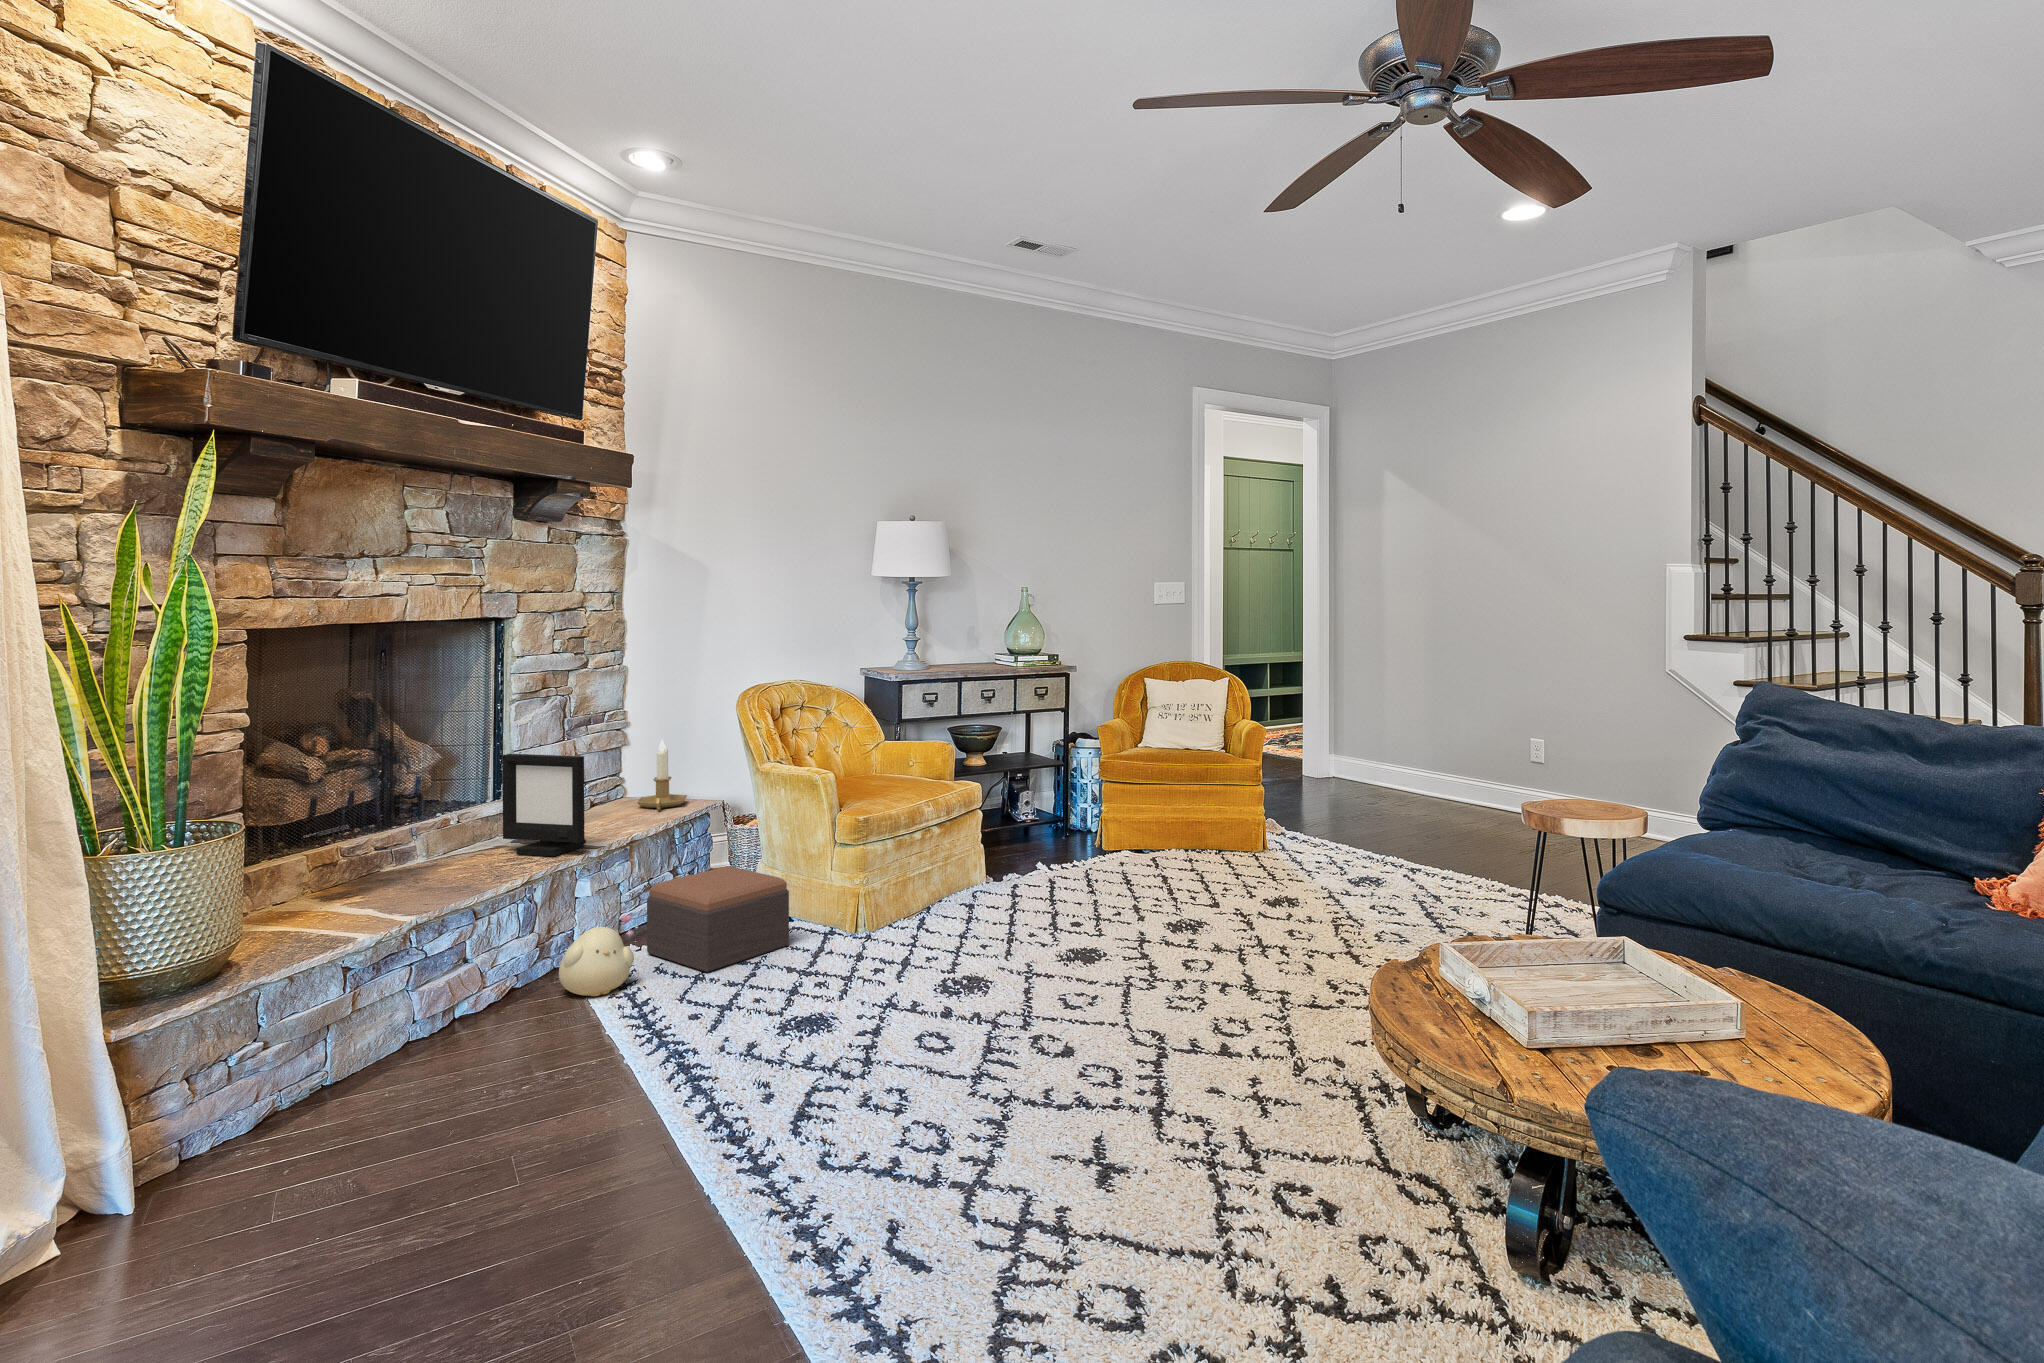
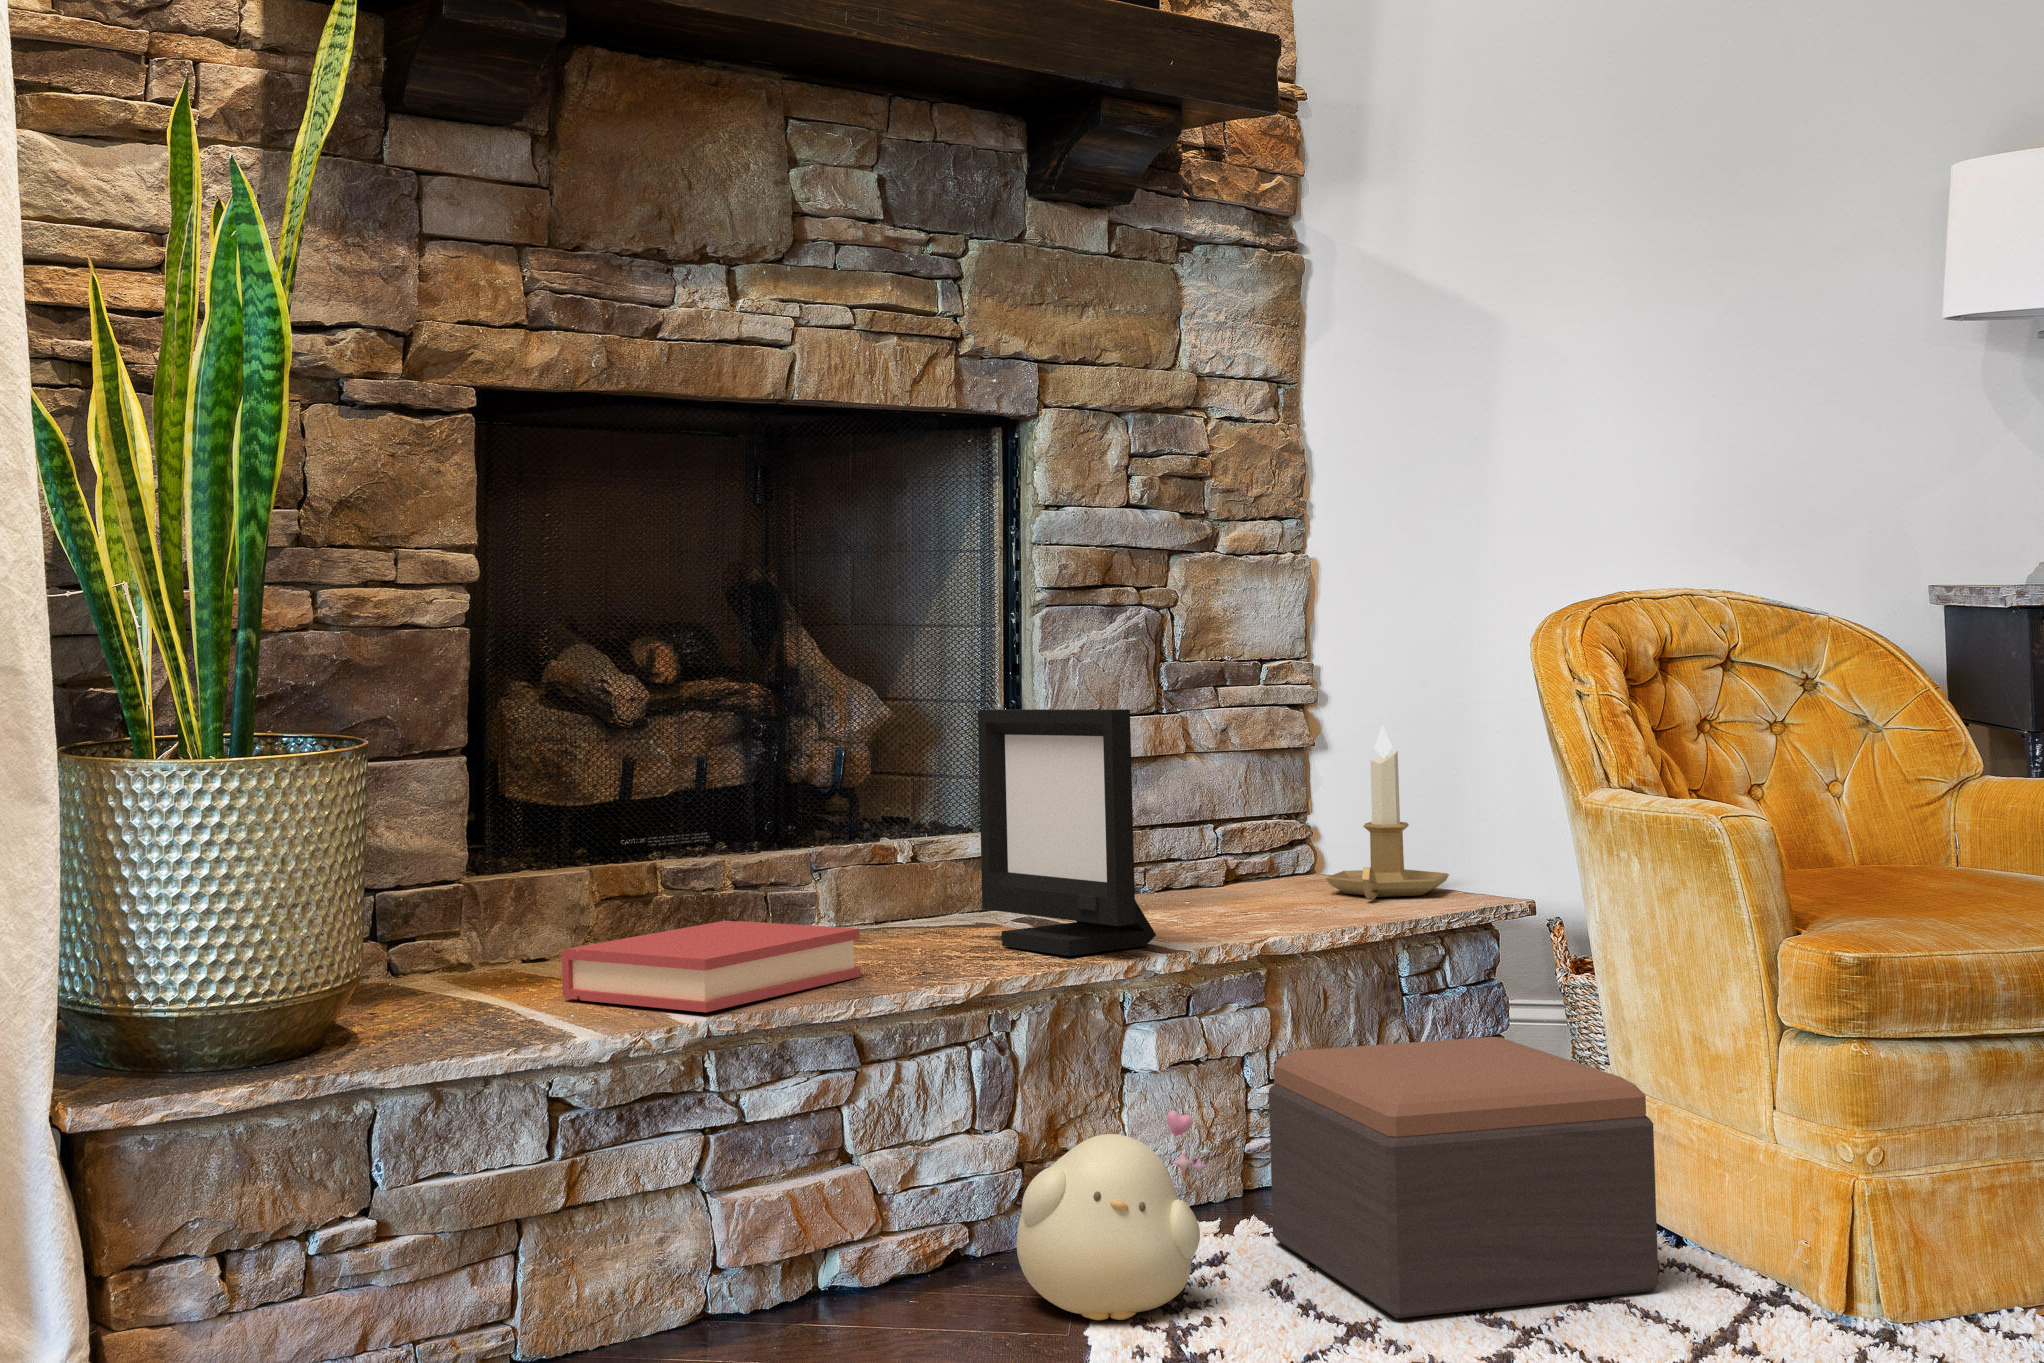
hardback book: none [327,859,466,911] -> present [562,921,861,1012]

